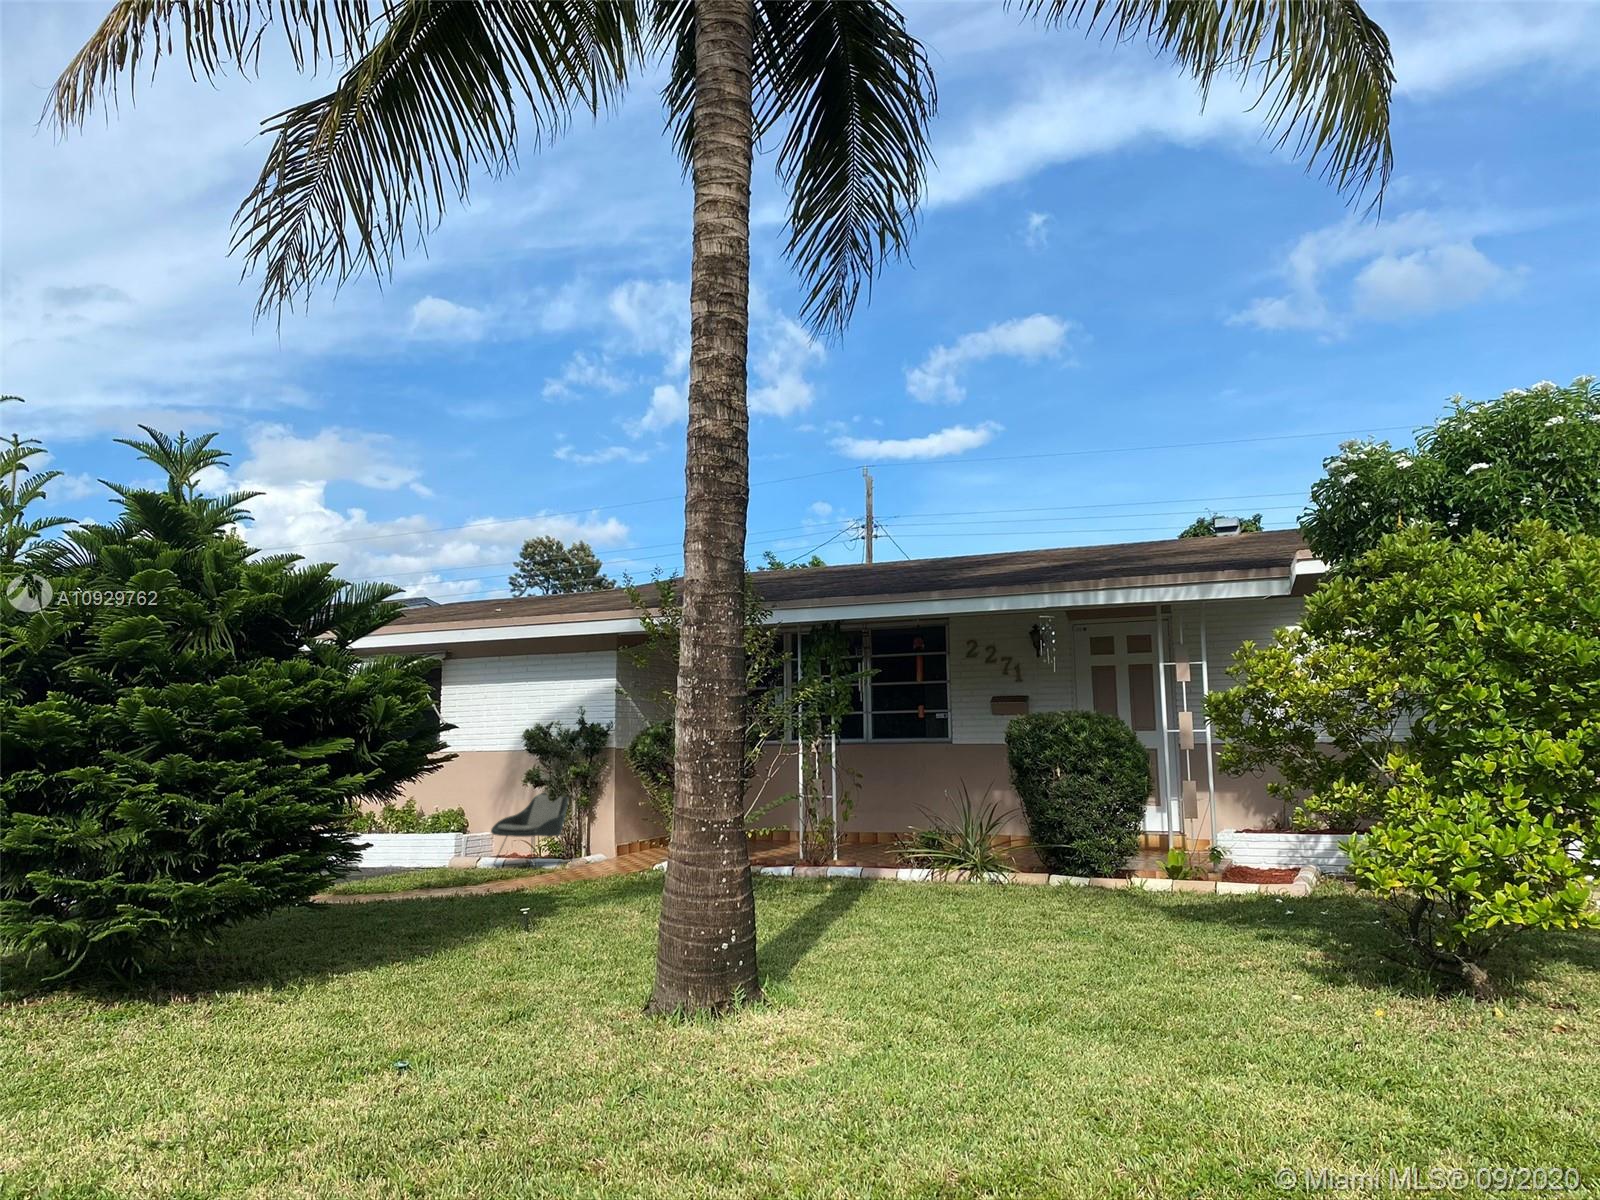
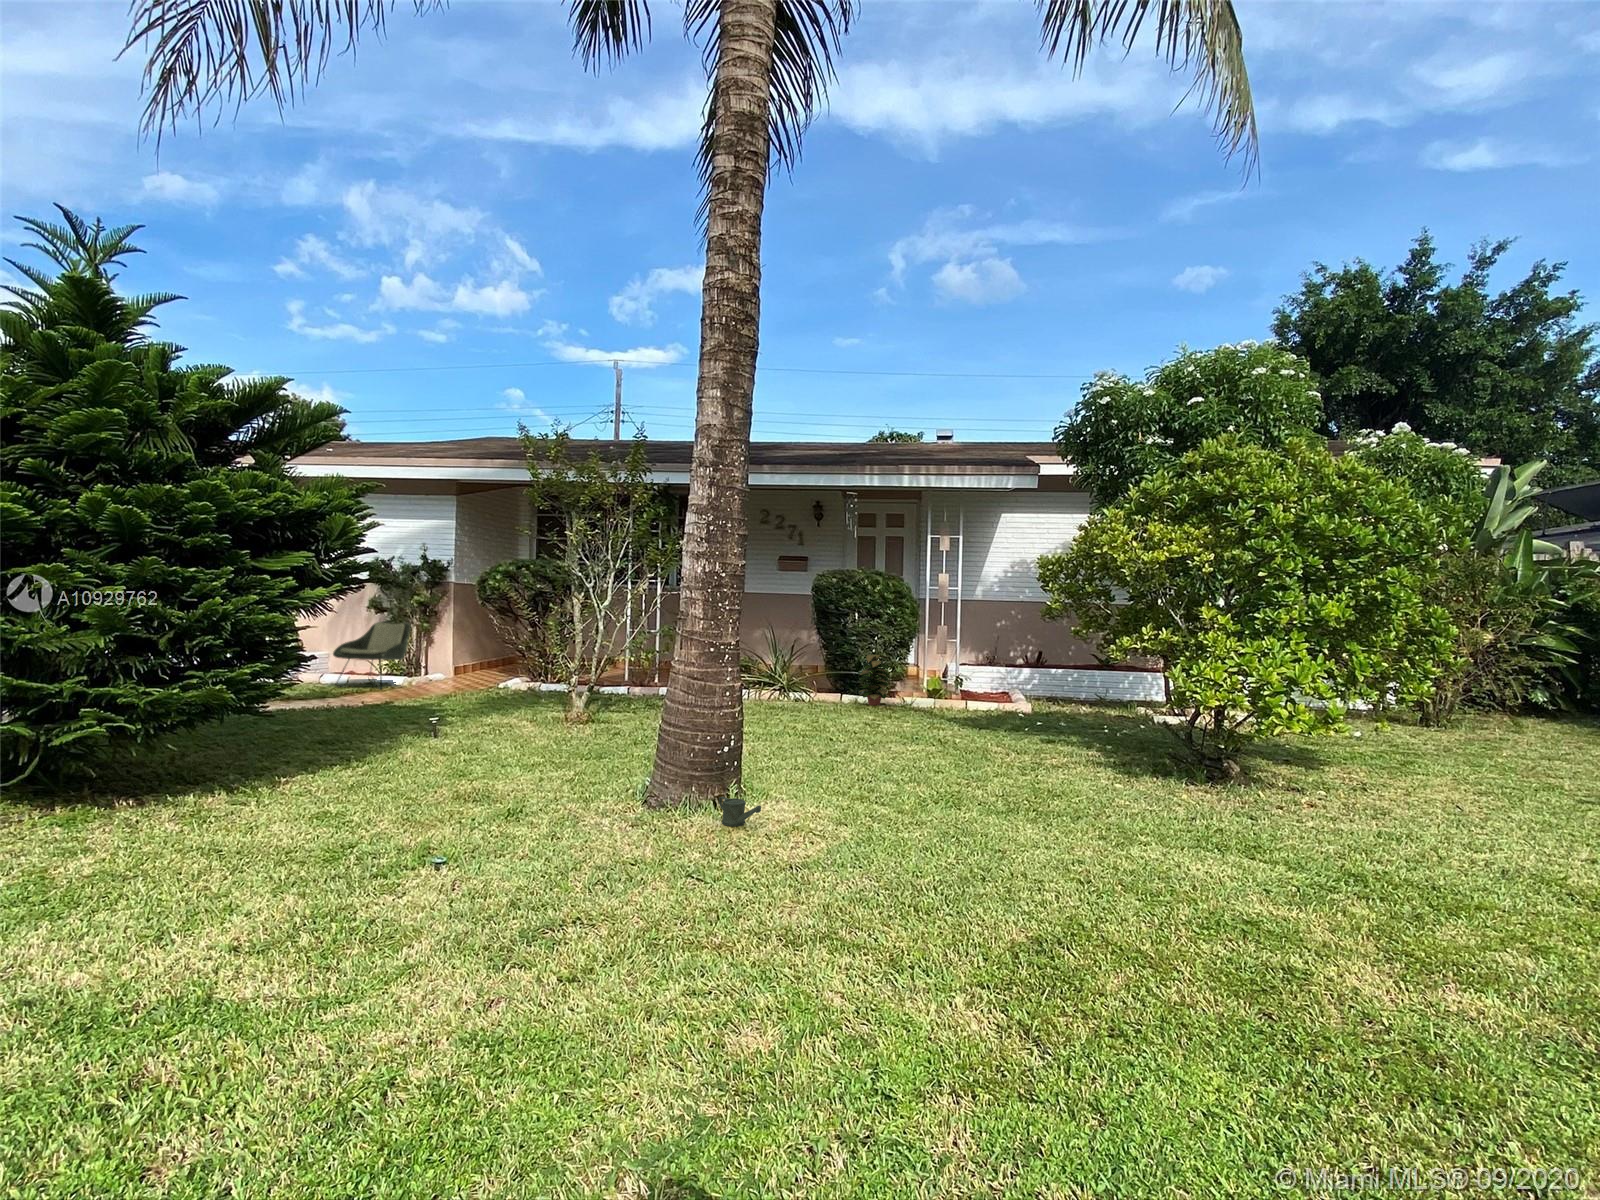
decorative plant: none [1060,822,1109,890] -> present [859,655,891,705]
watering can: none [712,1001,744,1037] -> present [719,797,761,826]

